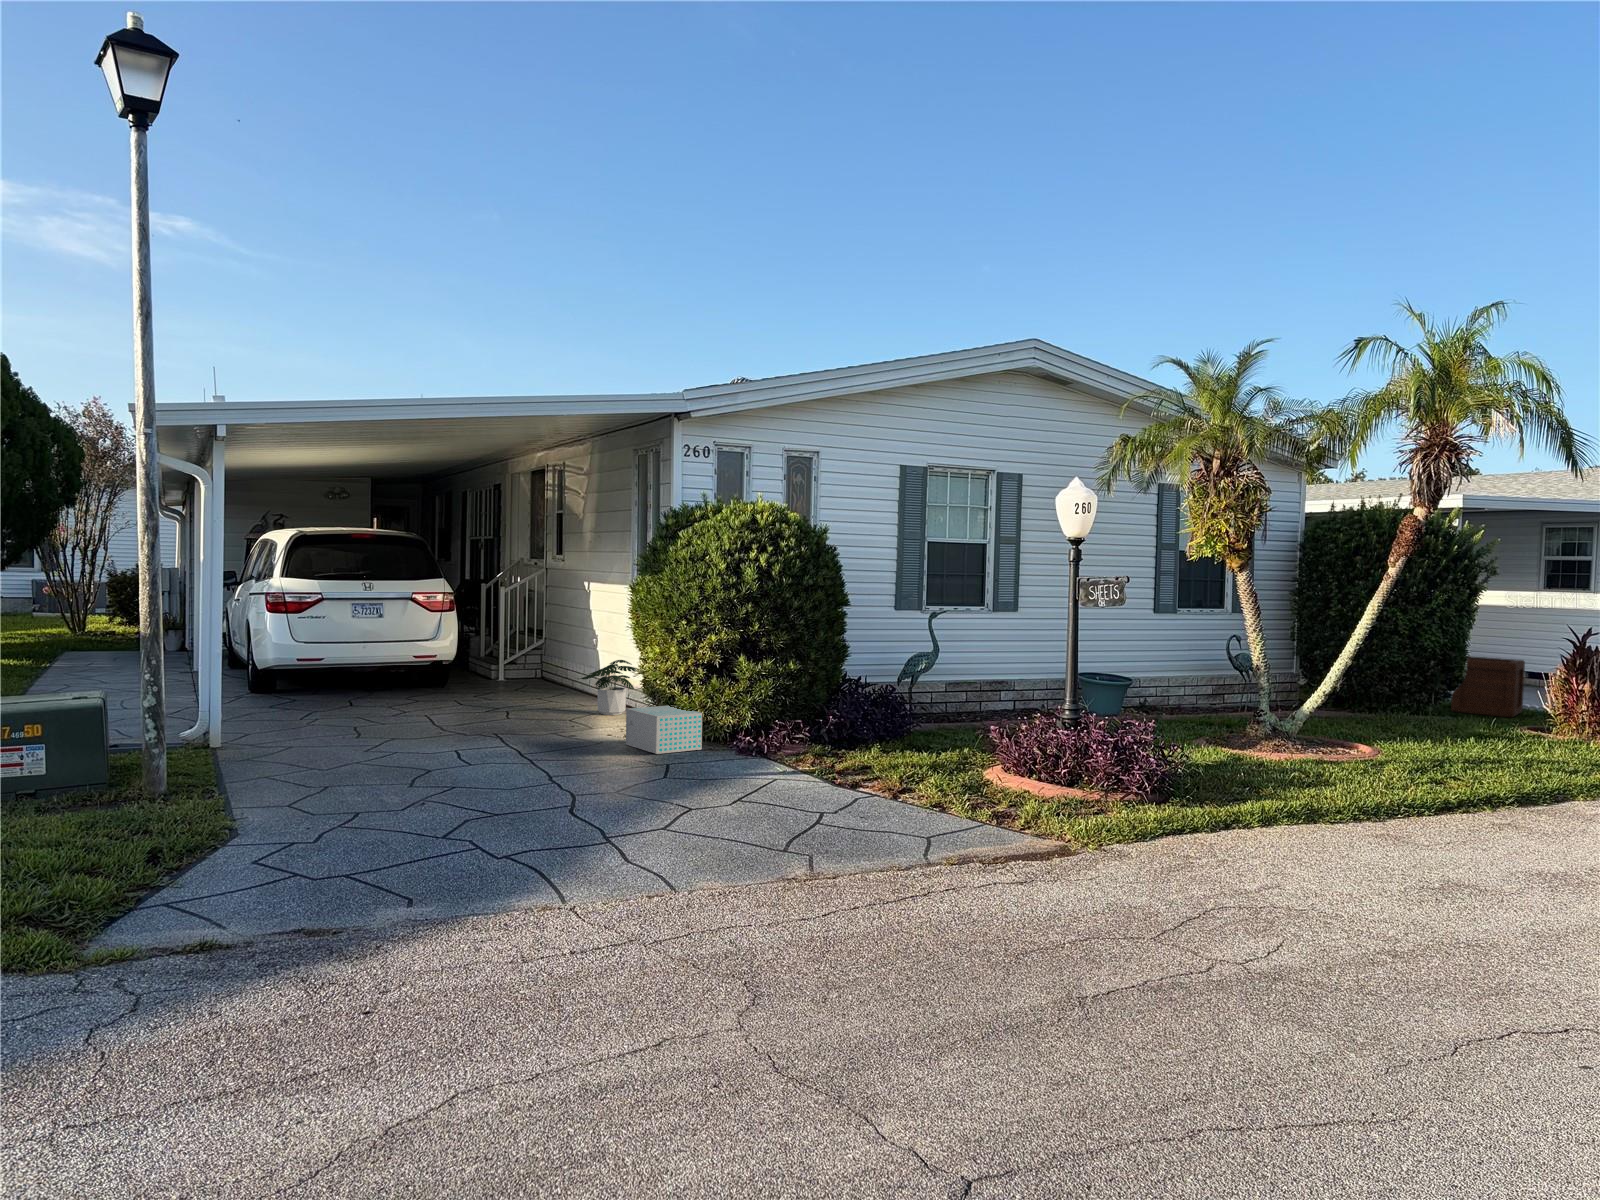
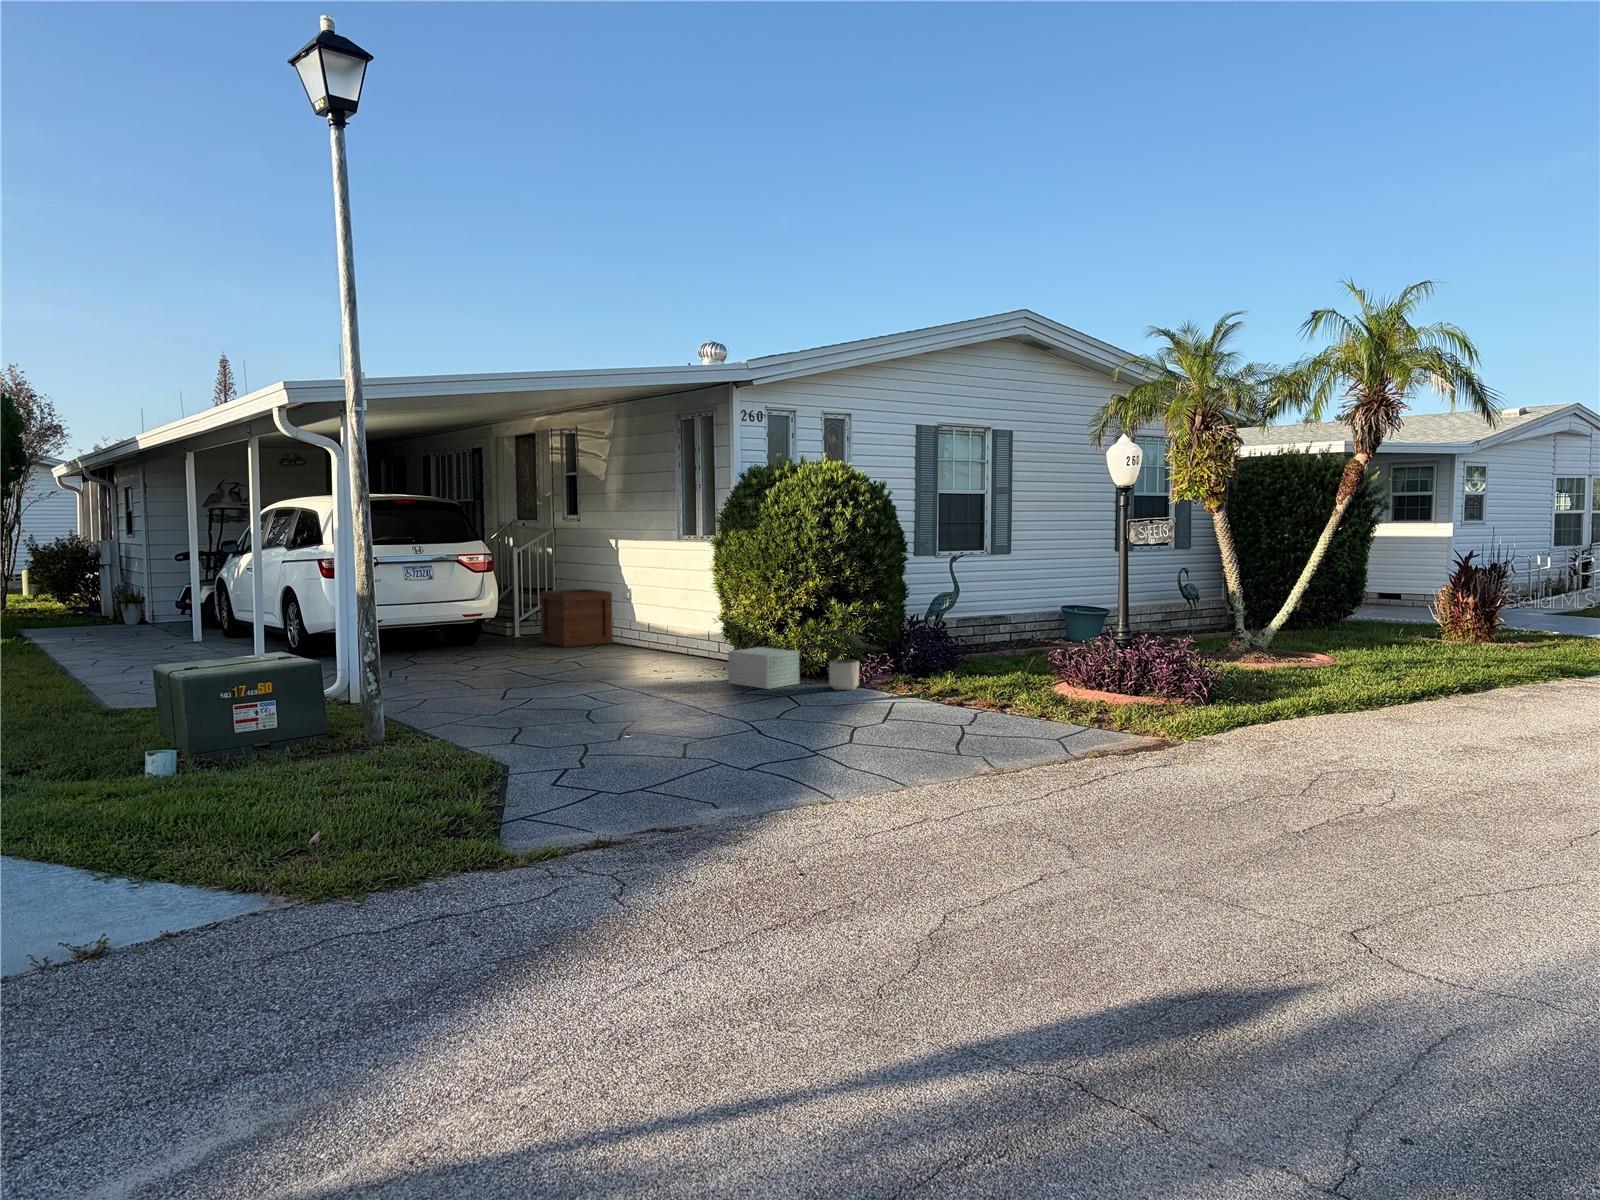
wooden crate: present [1451,656,1525,717] -> present [540,589,613,647]
potted plant: present [580,660,637,715] -> present [811,630,881,690]

